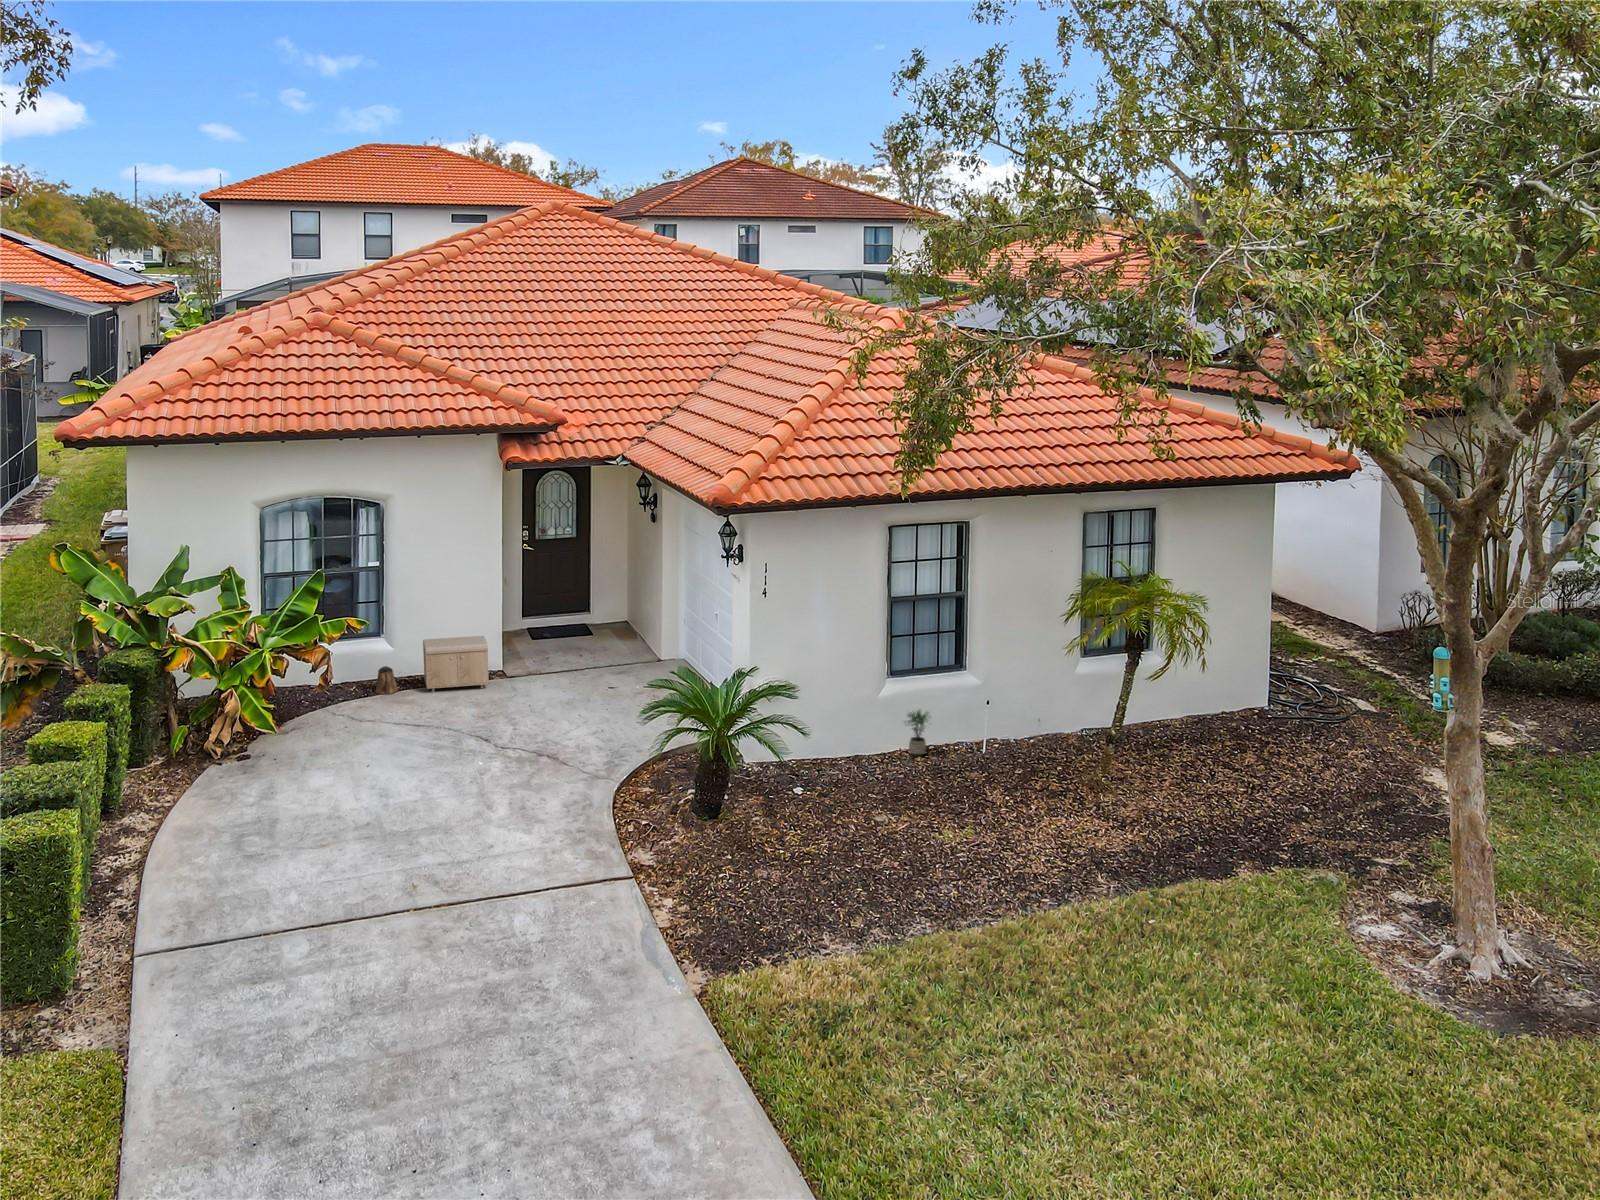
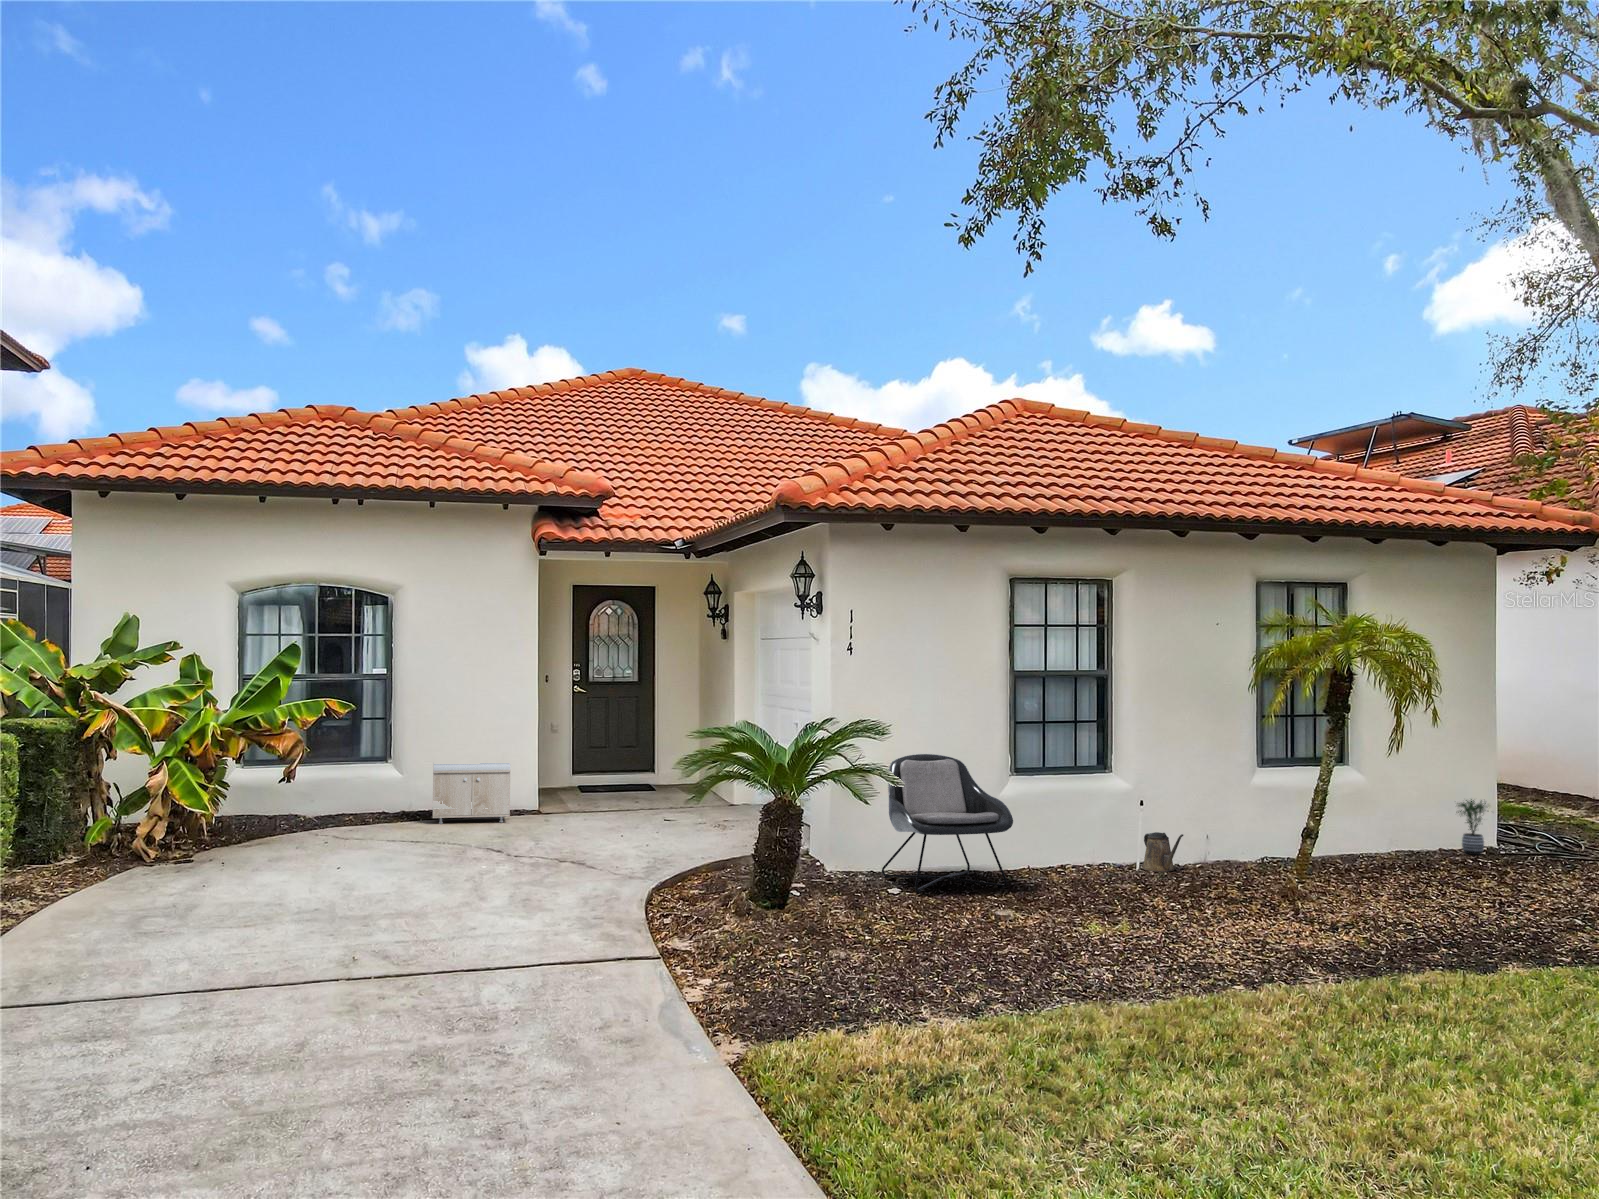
watering can: present [376,666,398,695] -> present [1143,832,1183,872]
lounge chair: none [788,674,886,789] -> present [882,754,1013,892]
potted plant: present [904,710,931,756] -> present [1458,799,1486,855]

